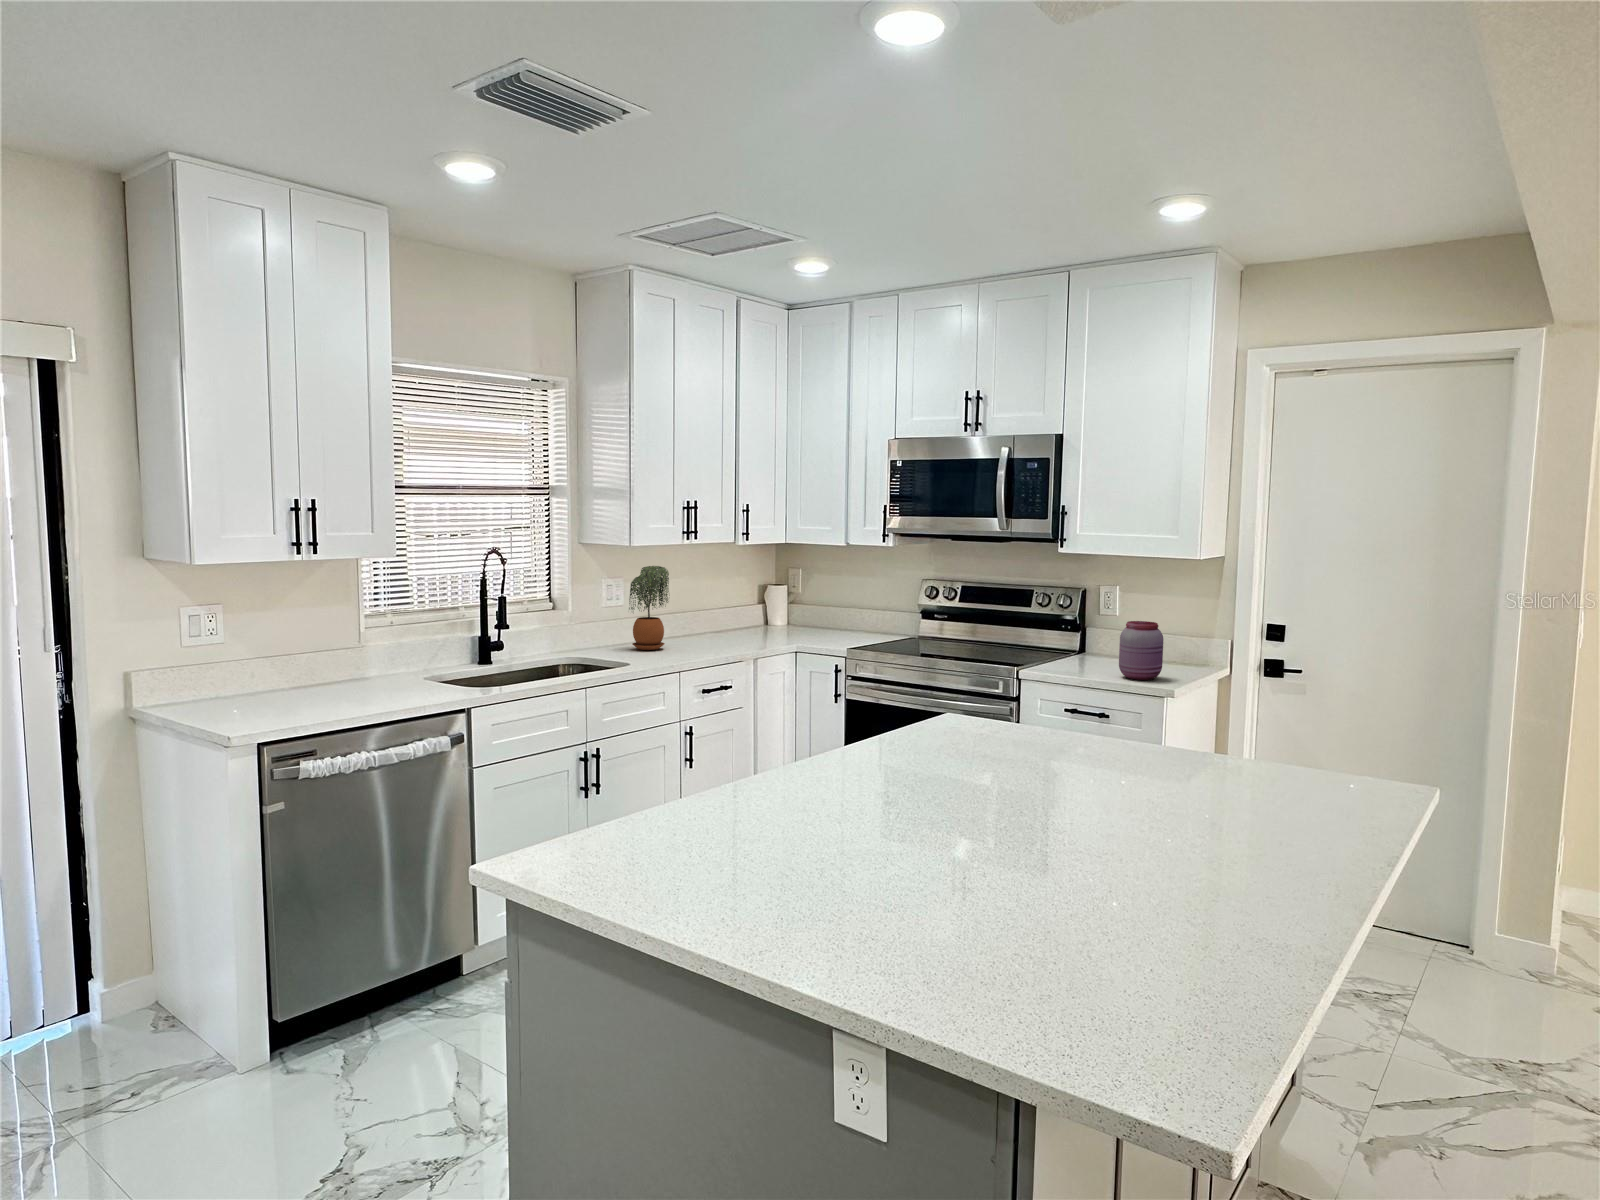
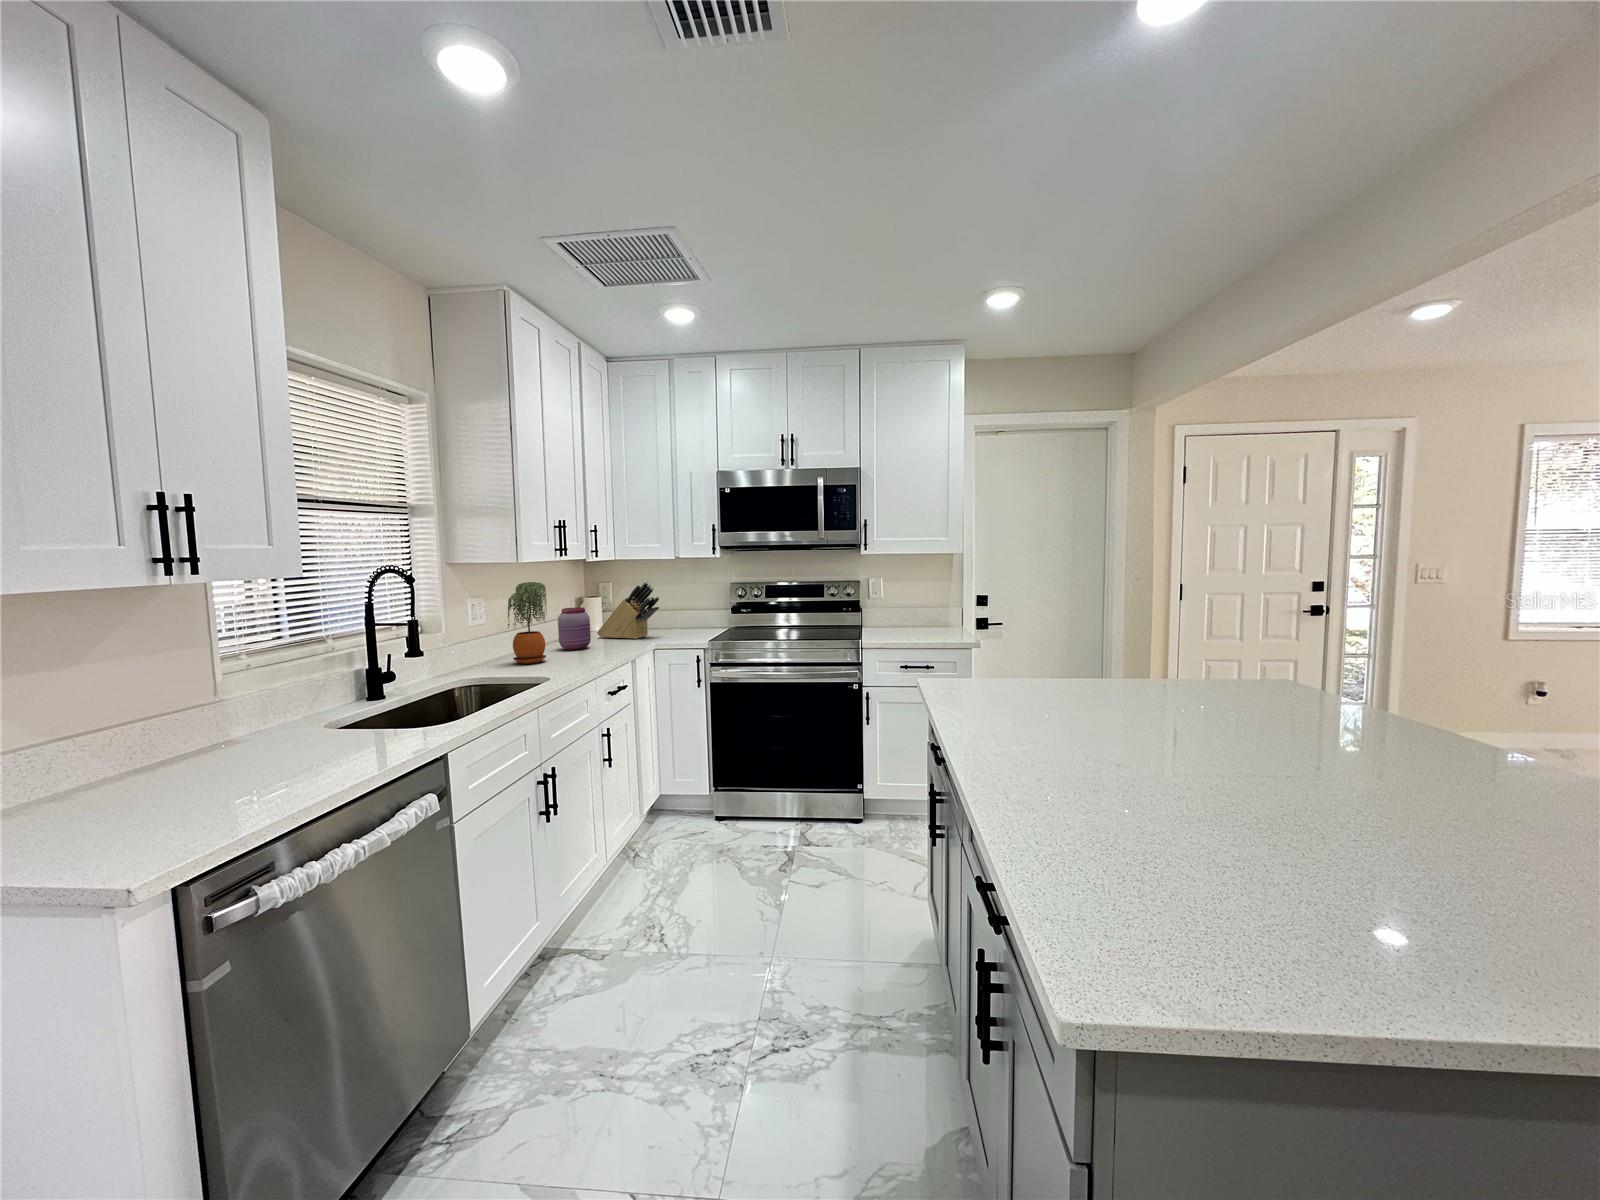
knife block: none [761,570,822,637] -> present [597,582,659,639]
jar: present [1119,621,1163,680] -> present [558,607,591,650]

